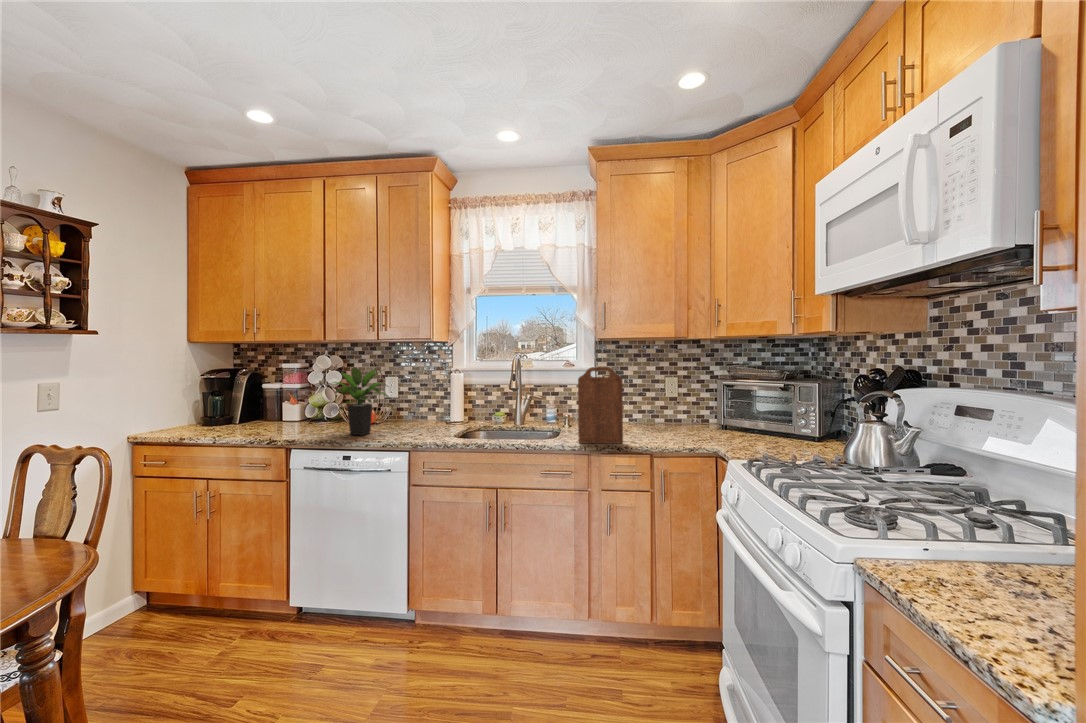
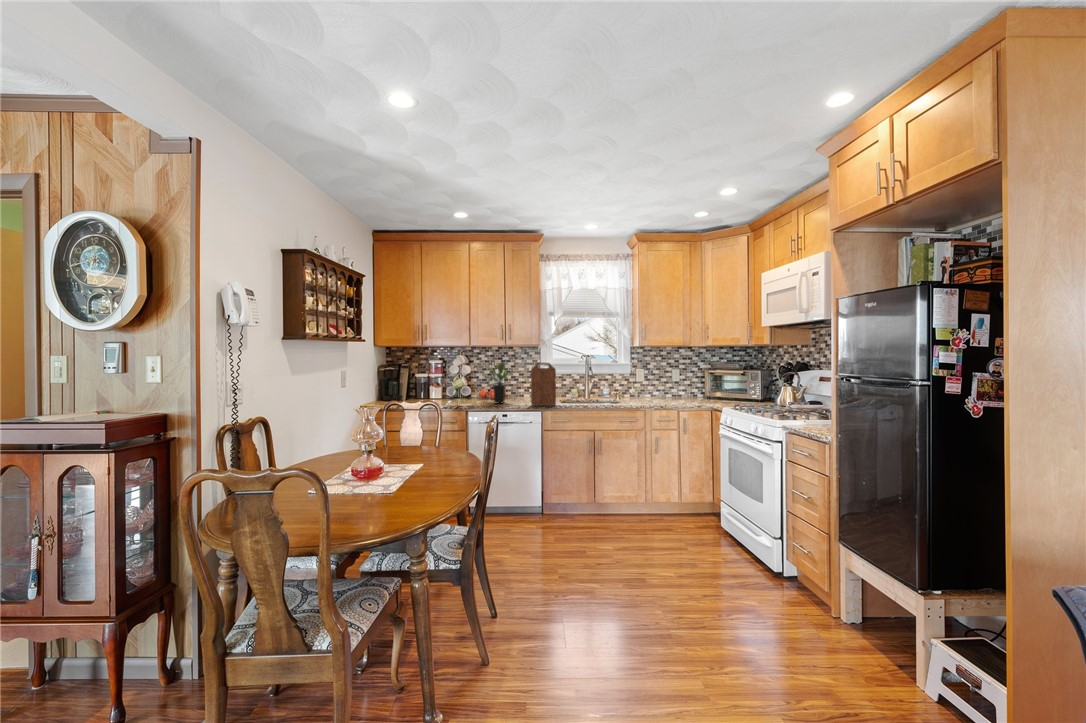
cutting board: present [578,367,623,443] -> present [531,363,556,405]

